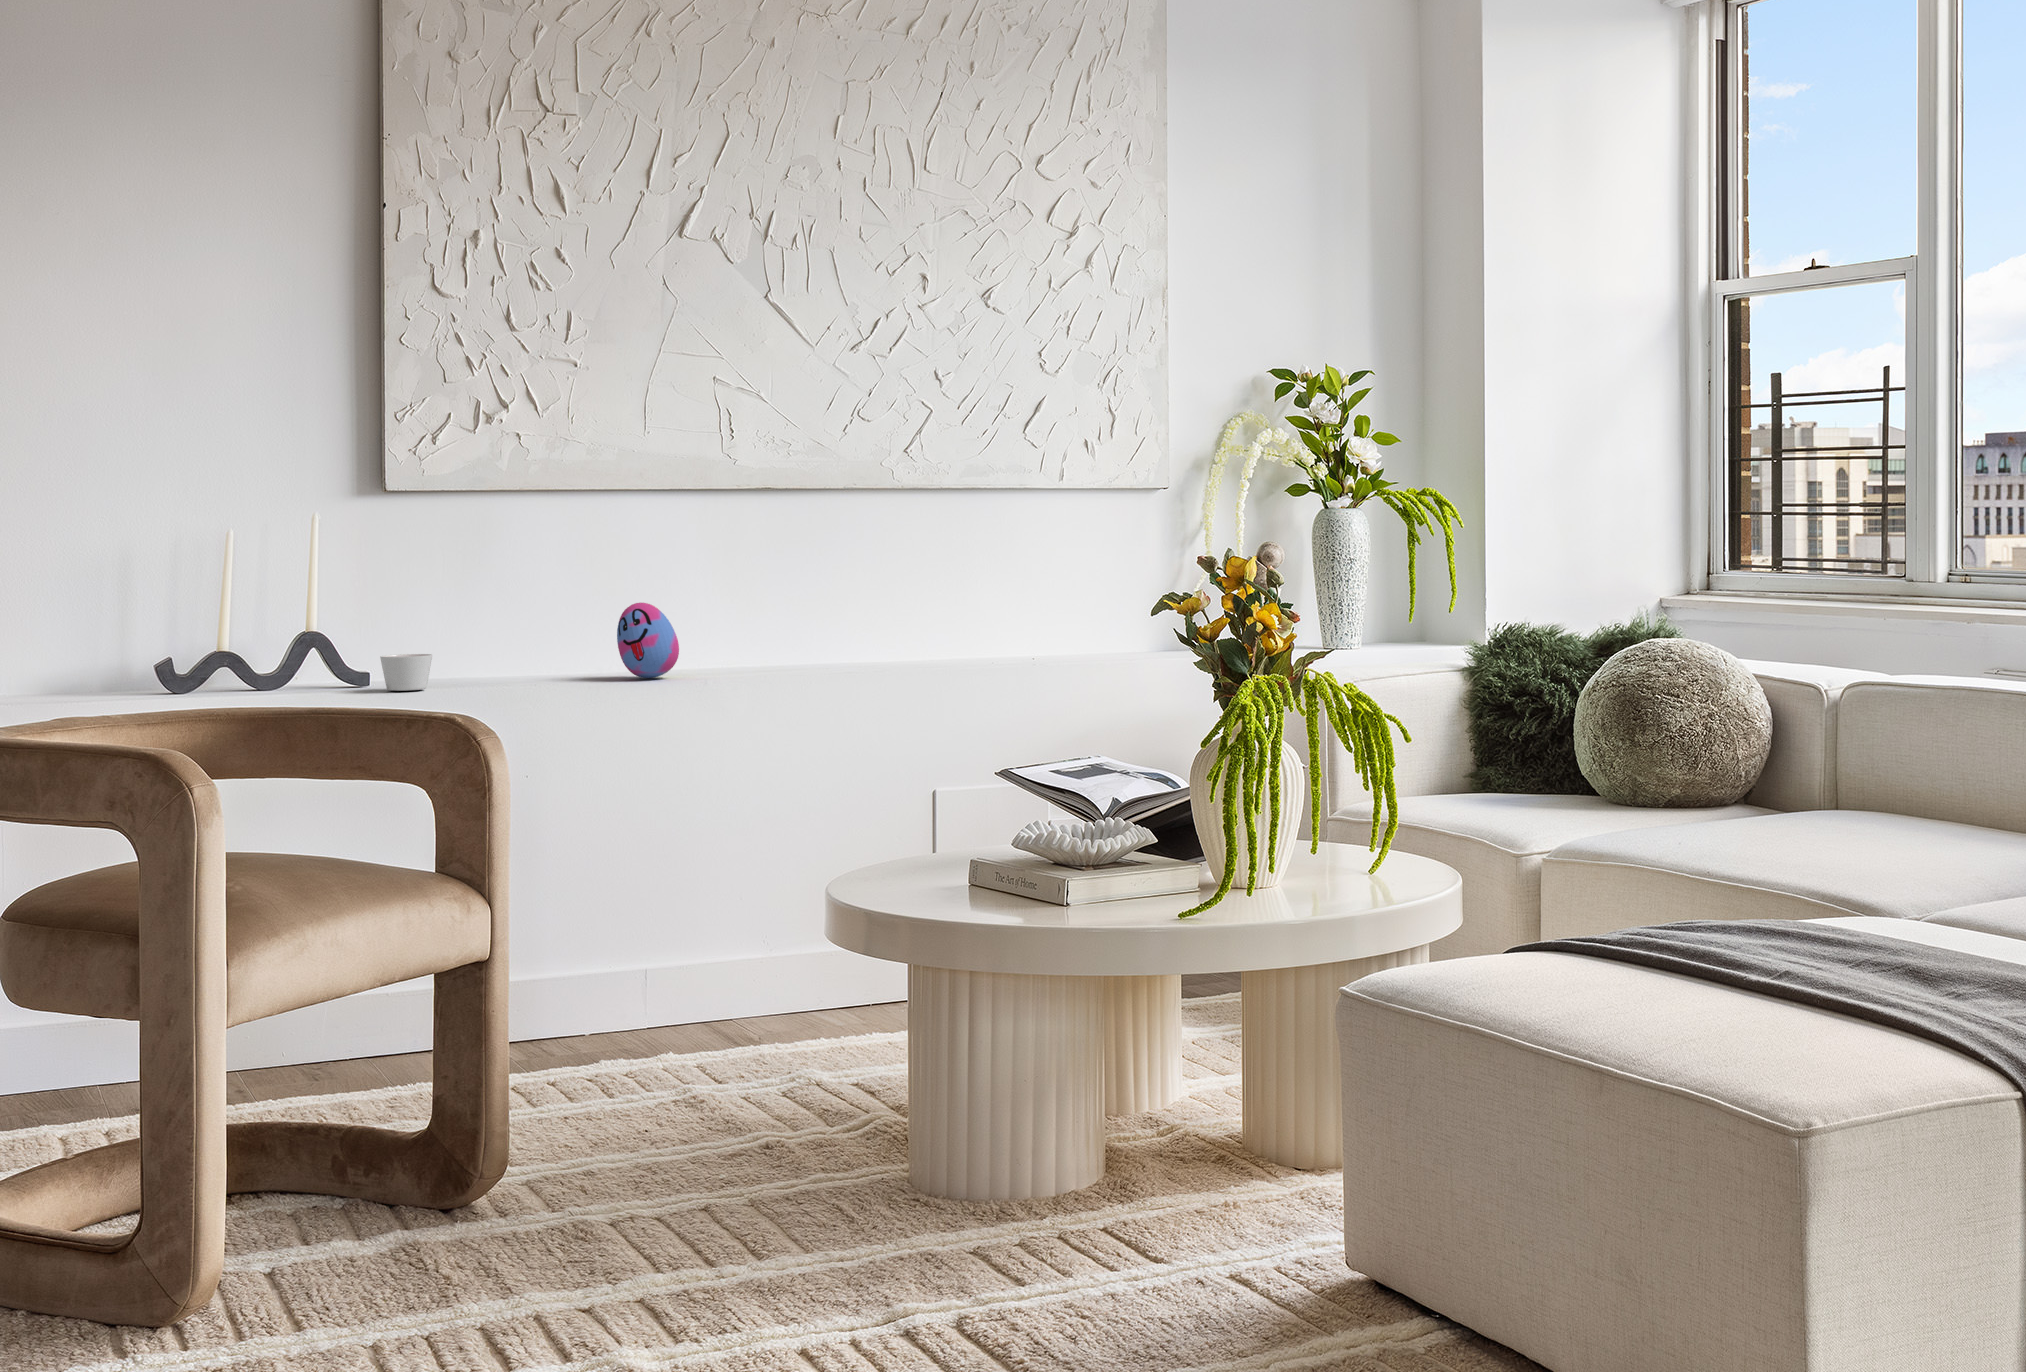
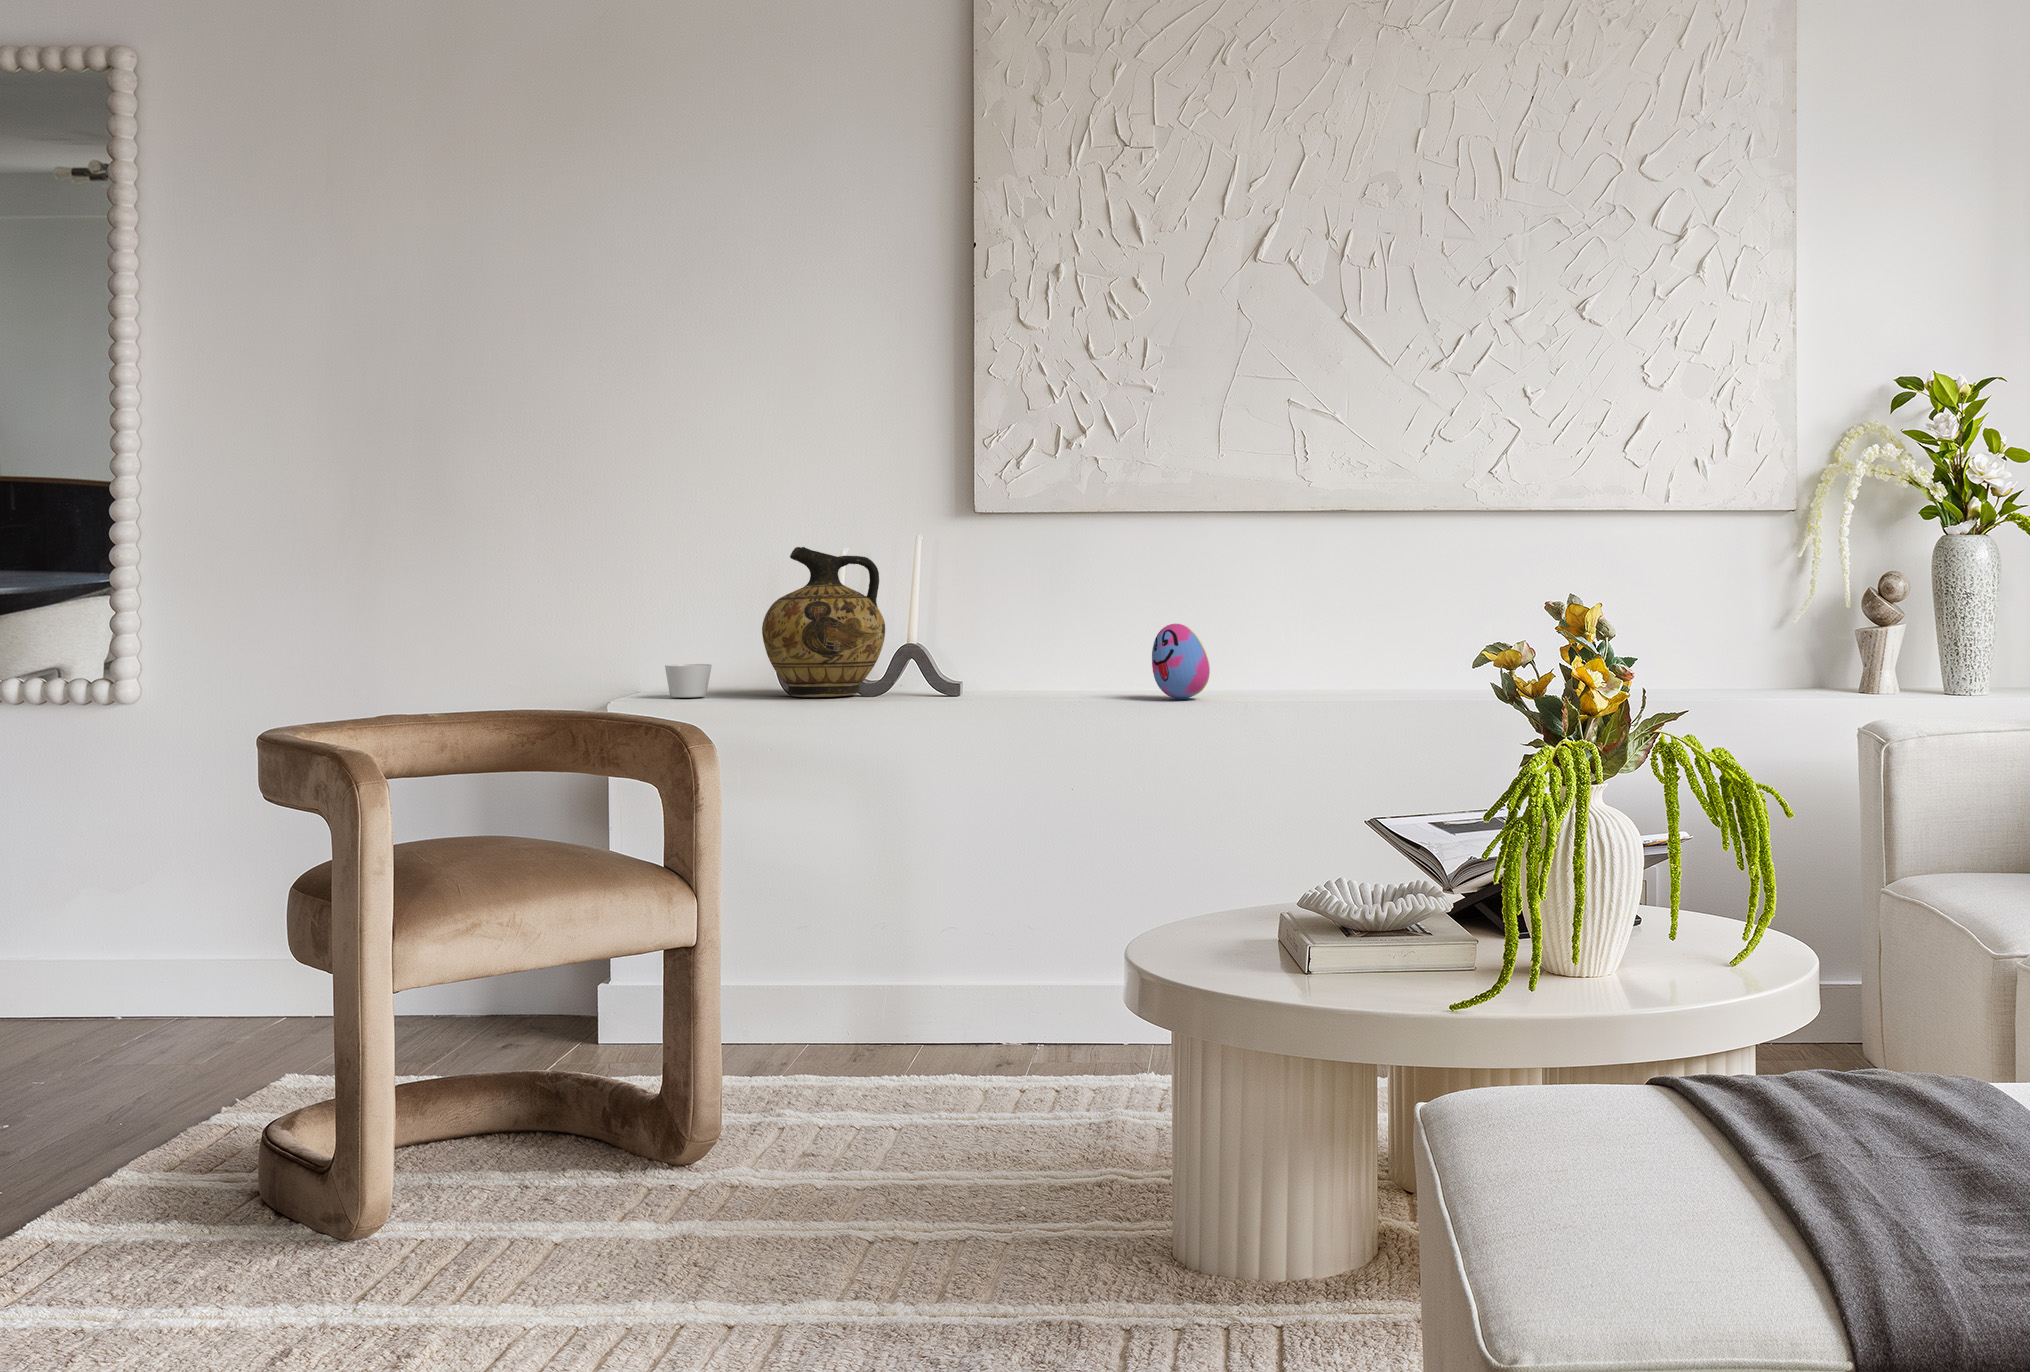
ceramic jug: none [164,530,308,695] -> present [762,547,885,697]
candle: present [380,654,432,691] -> present [665,664,712,698]

